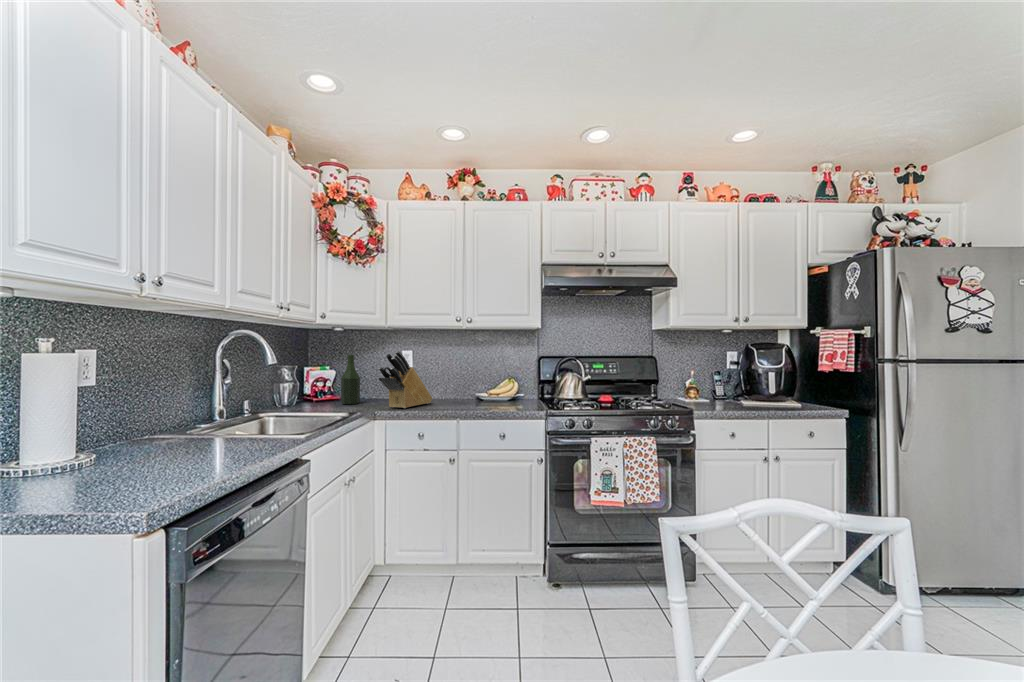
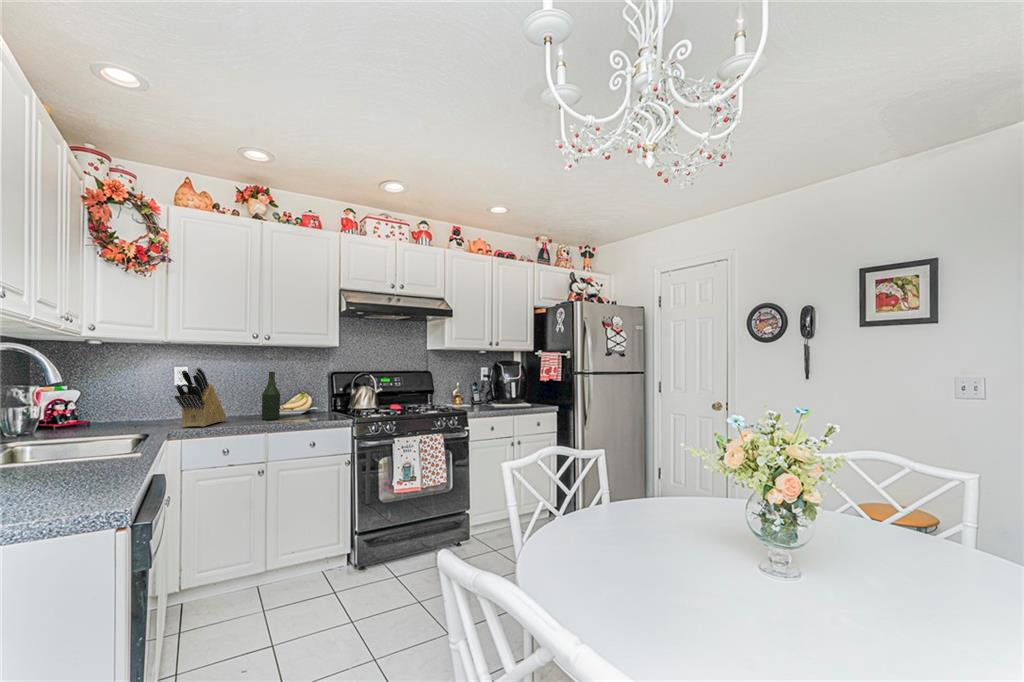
bottle: present [341,355,360,405] -> present [262,372,280,420]

